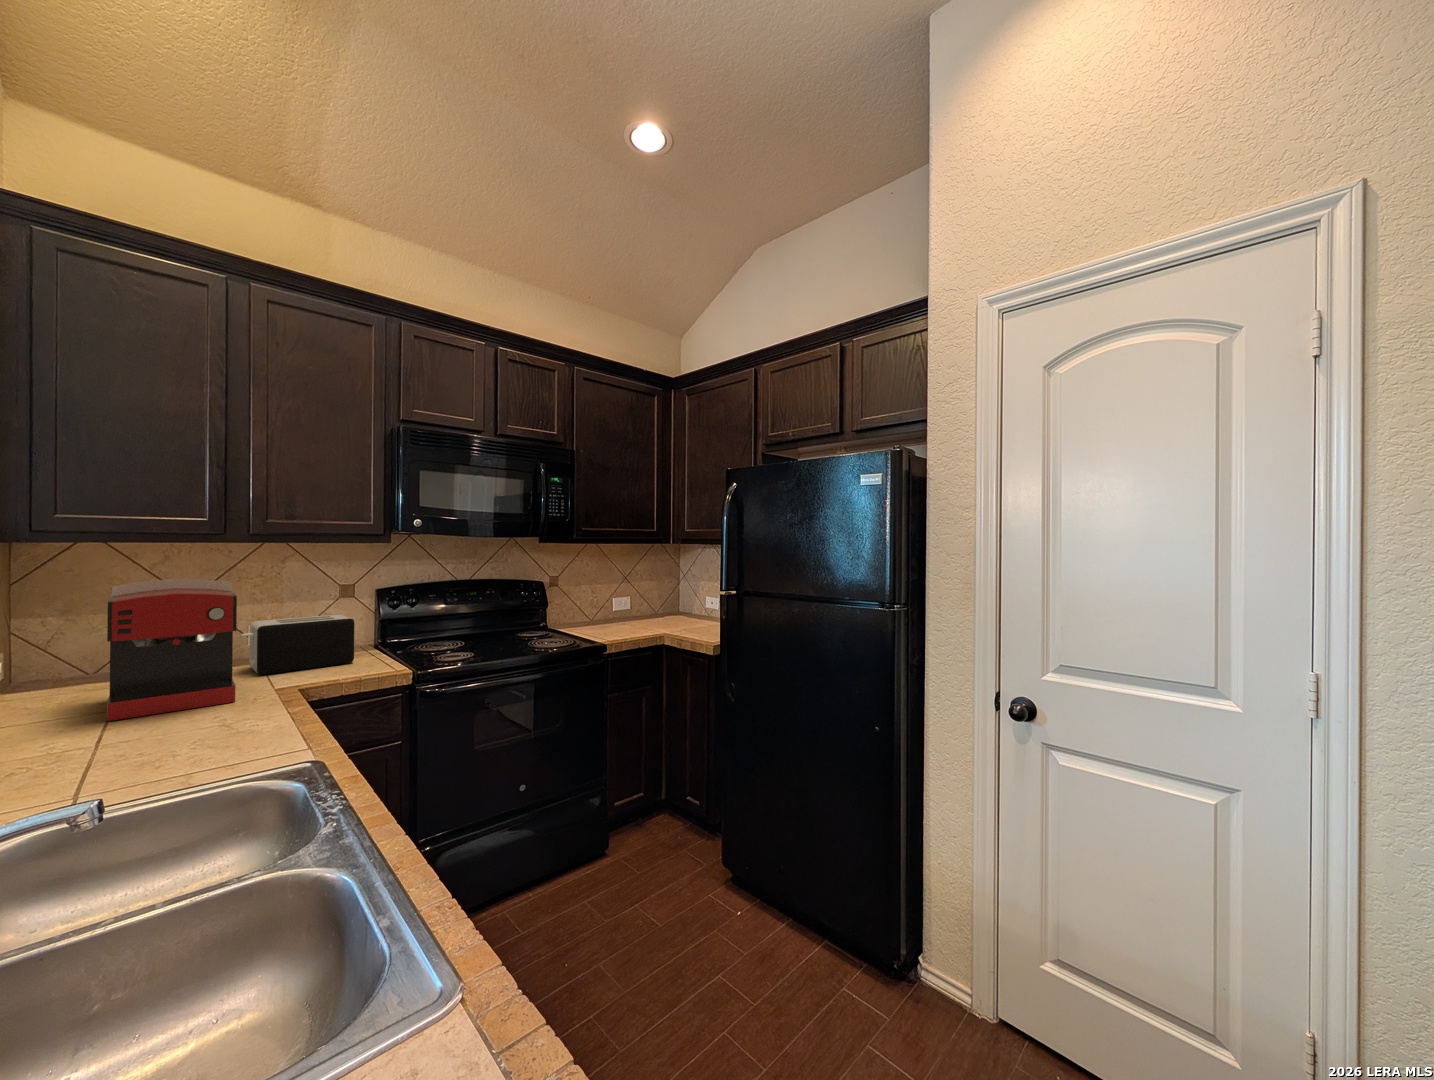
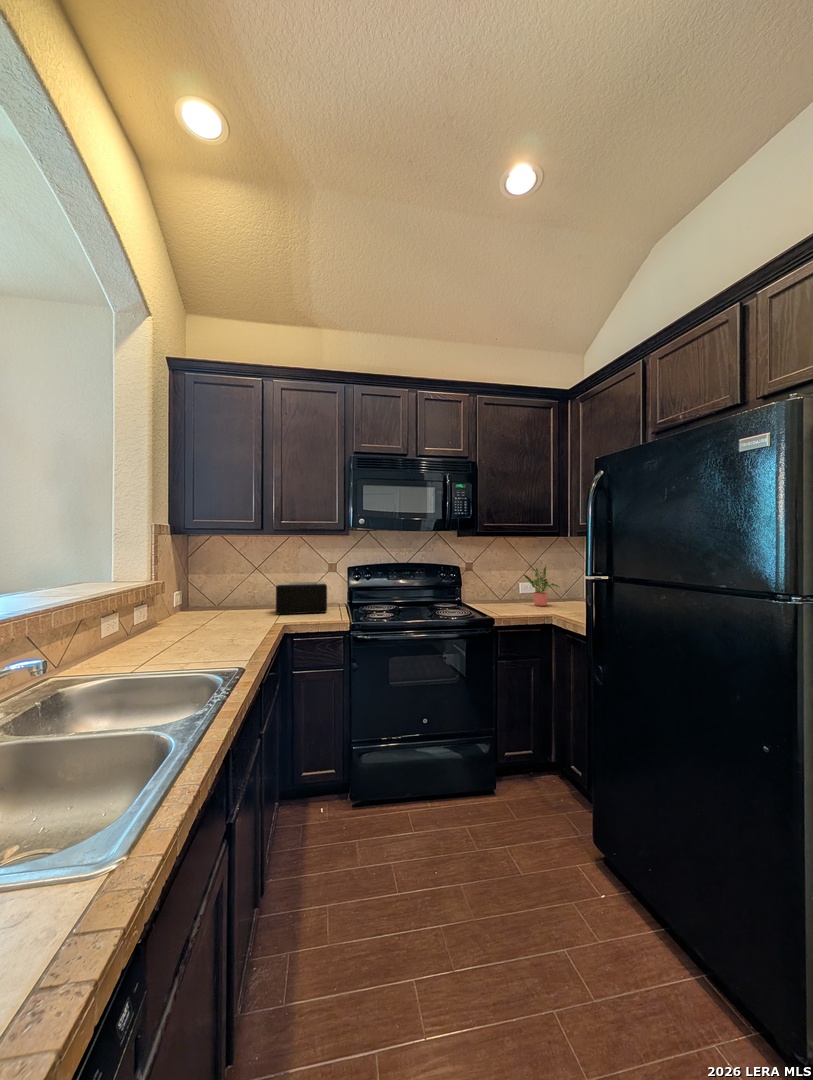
coffee maker: present [107,579,237,721] -> none [195,554,260,629]
potted plant: none [624,579,664,625] -> present [524,567,560,606]

